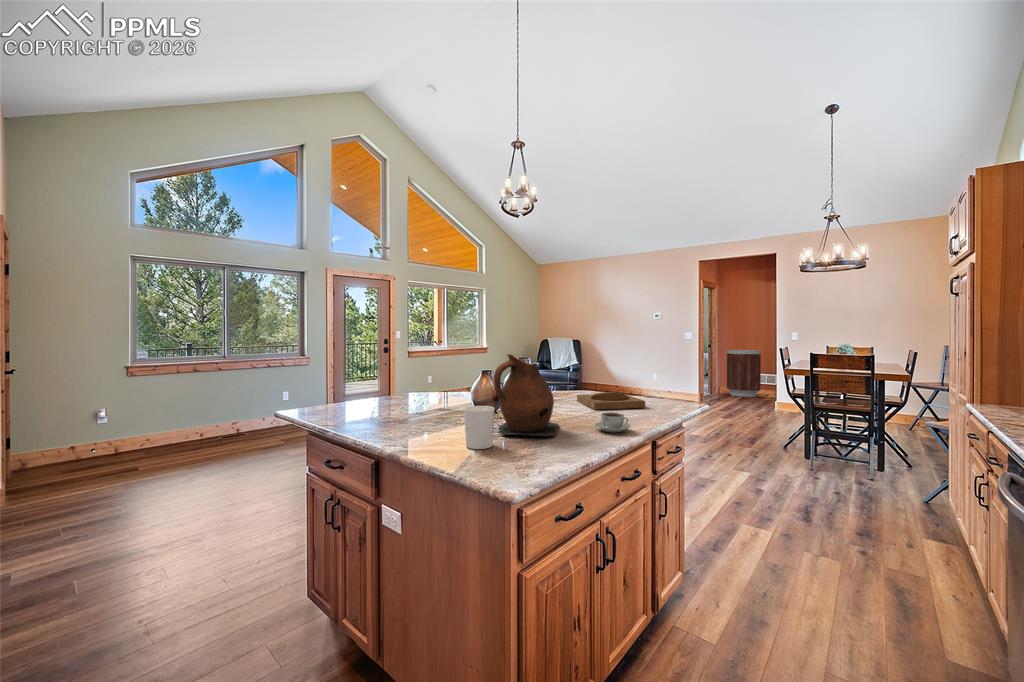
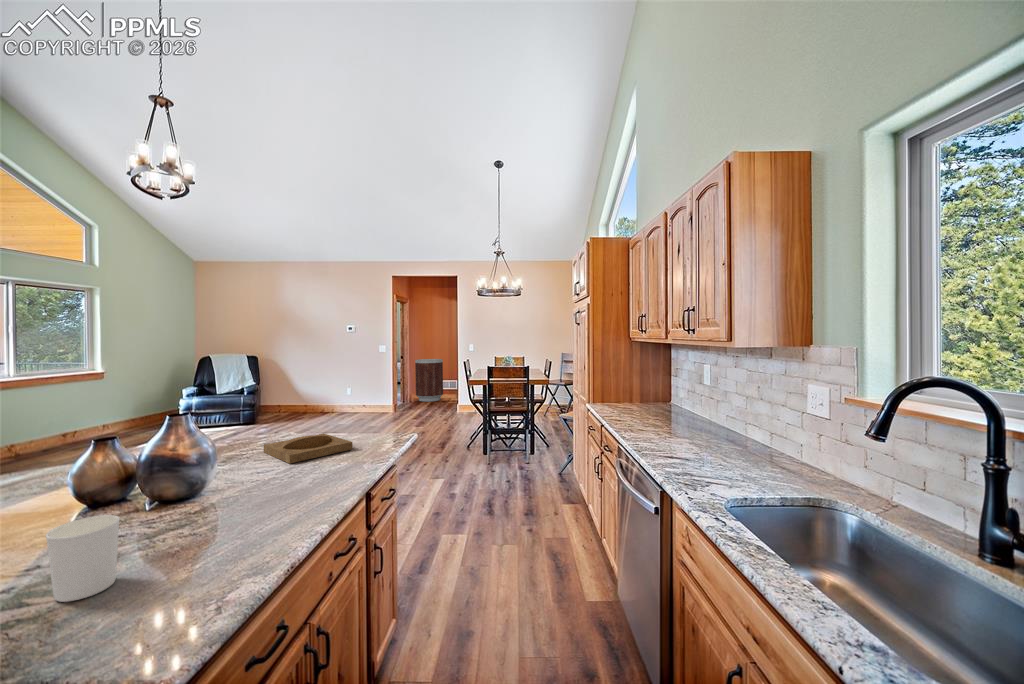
ceramic pitcher: present [494,354,559,437] -> none [118,419,240,548]
coffee cup: present [594,413,631,432] -> none [294,472,342,500]

